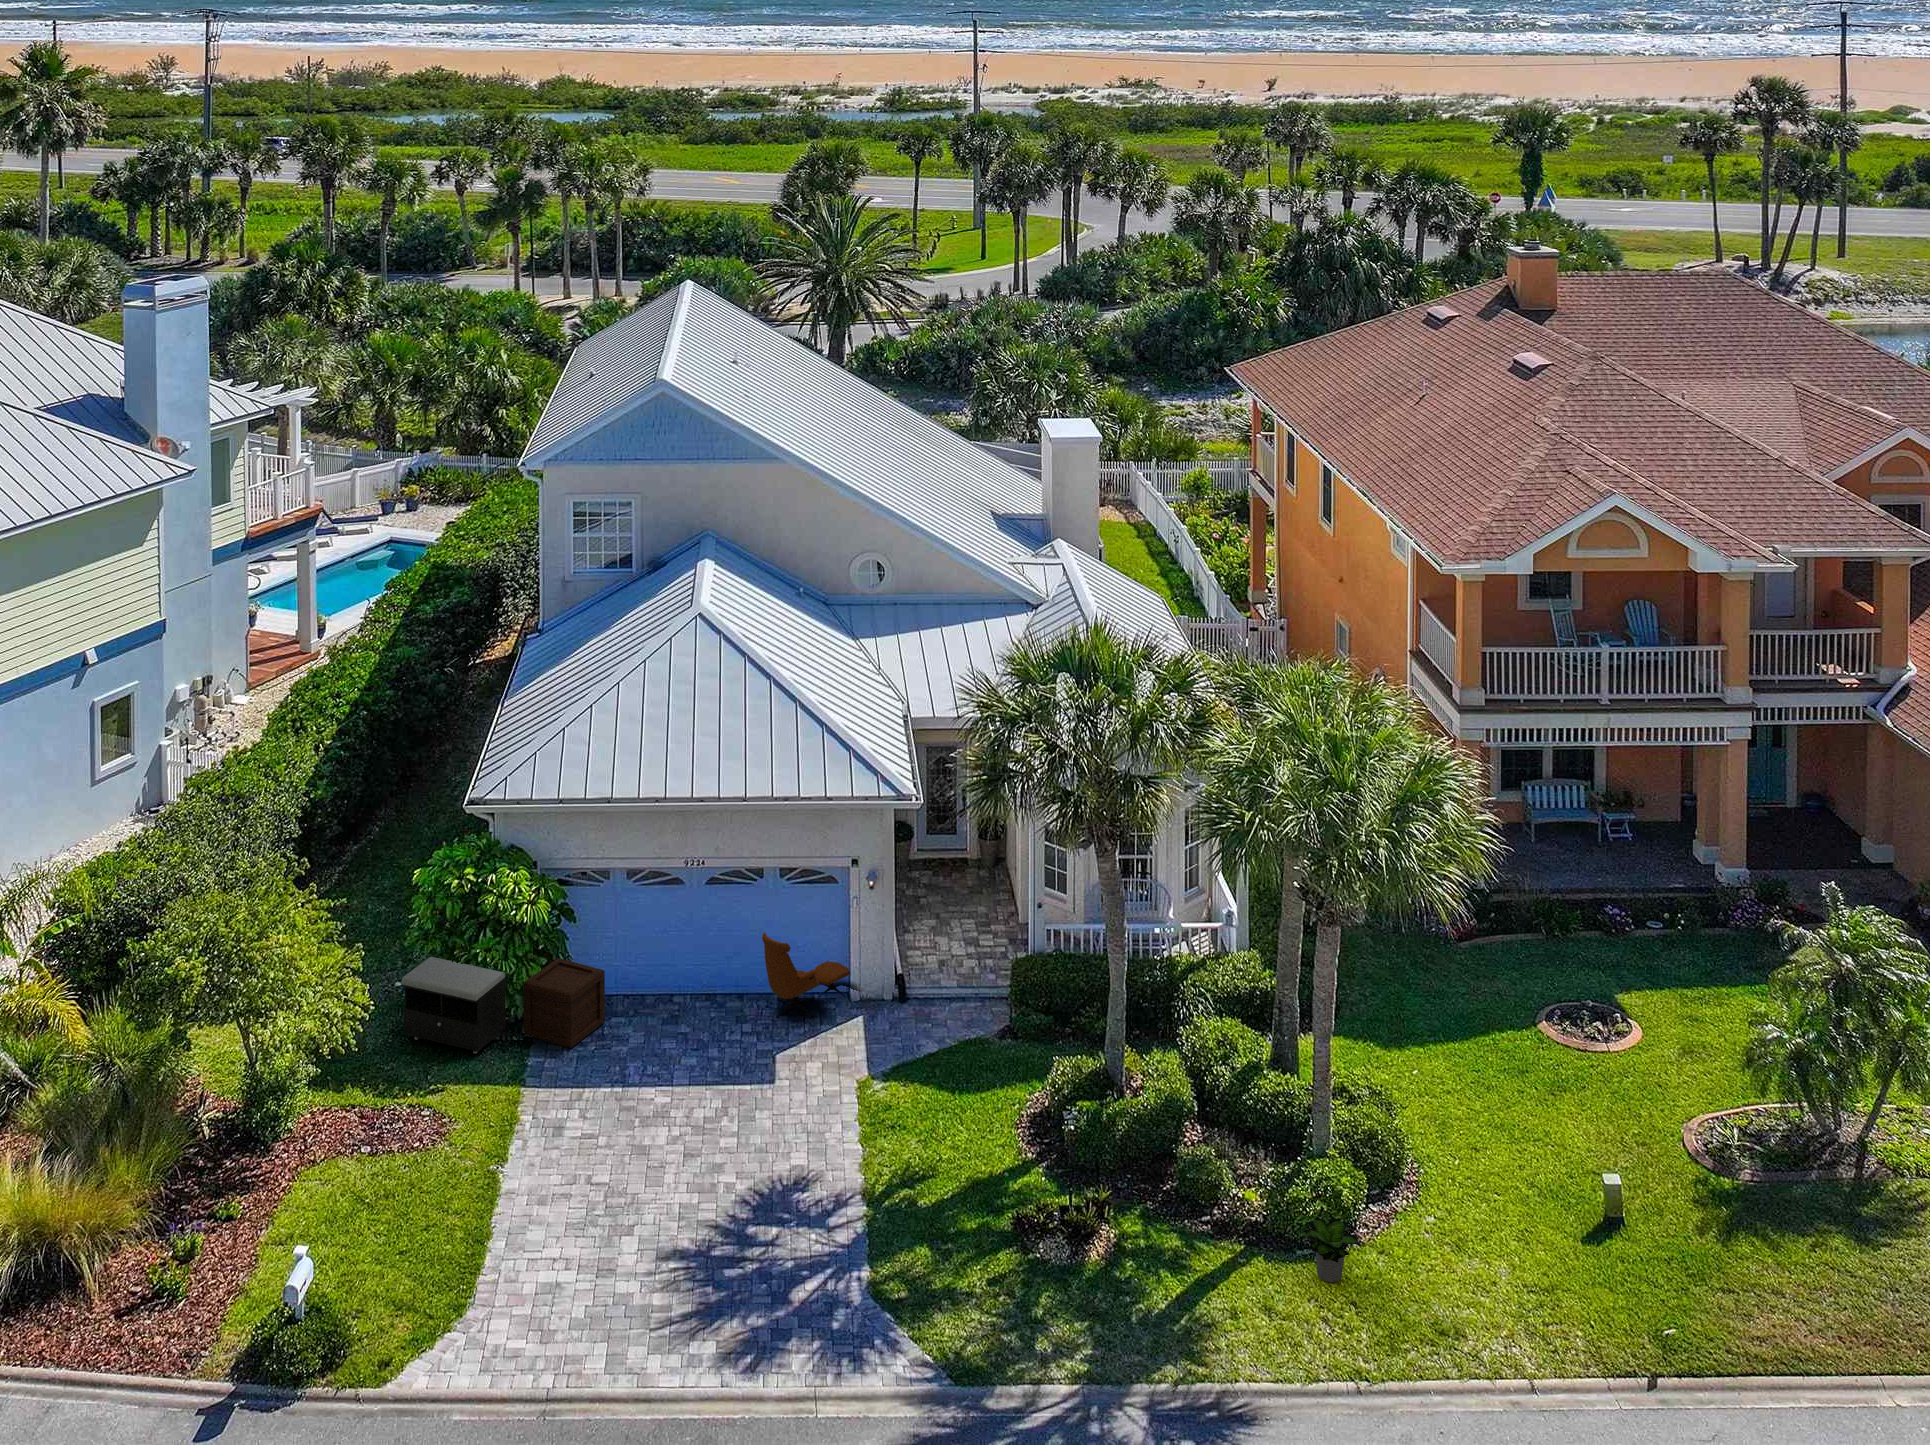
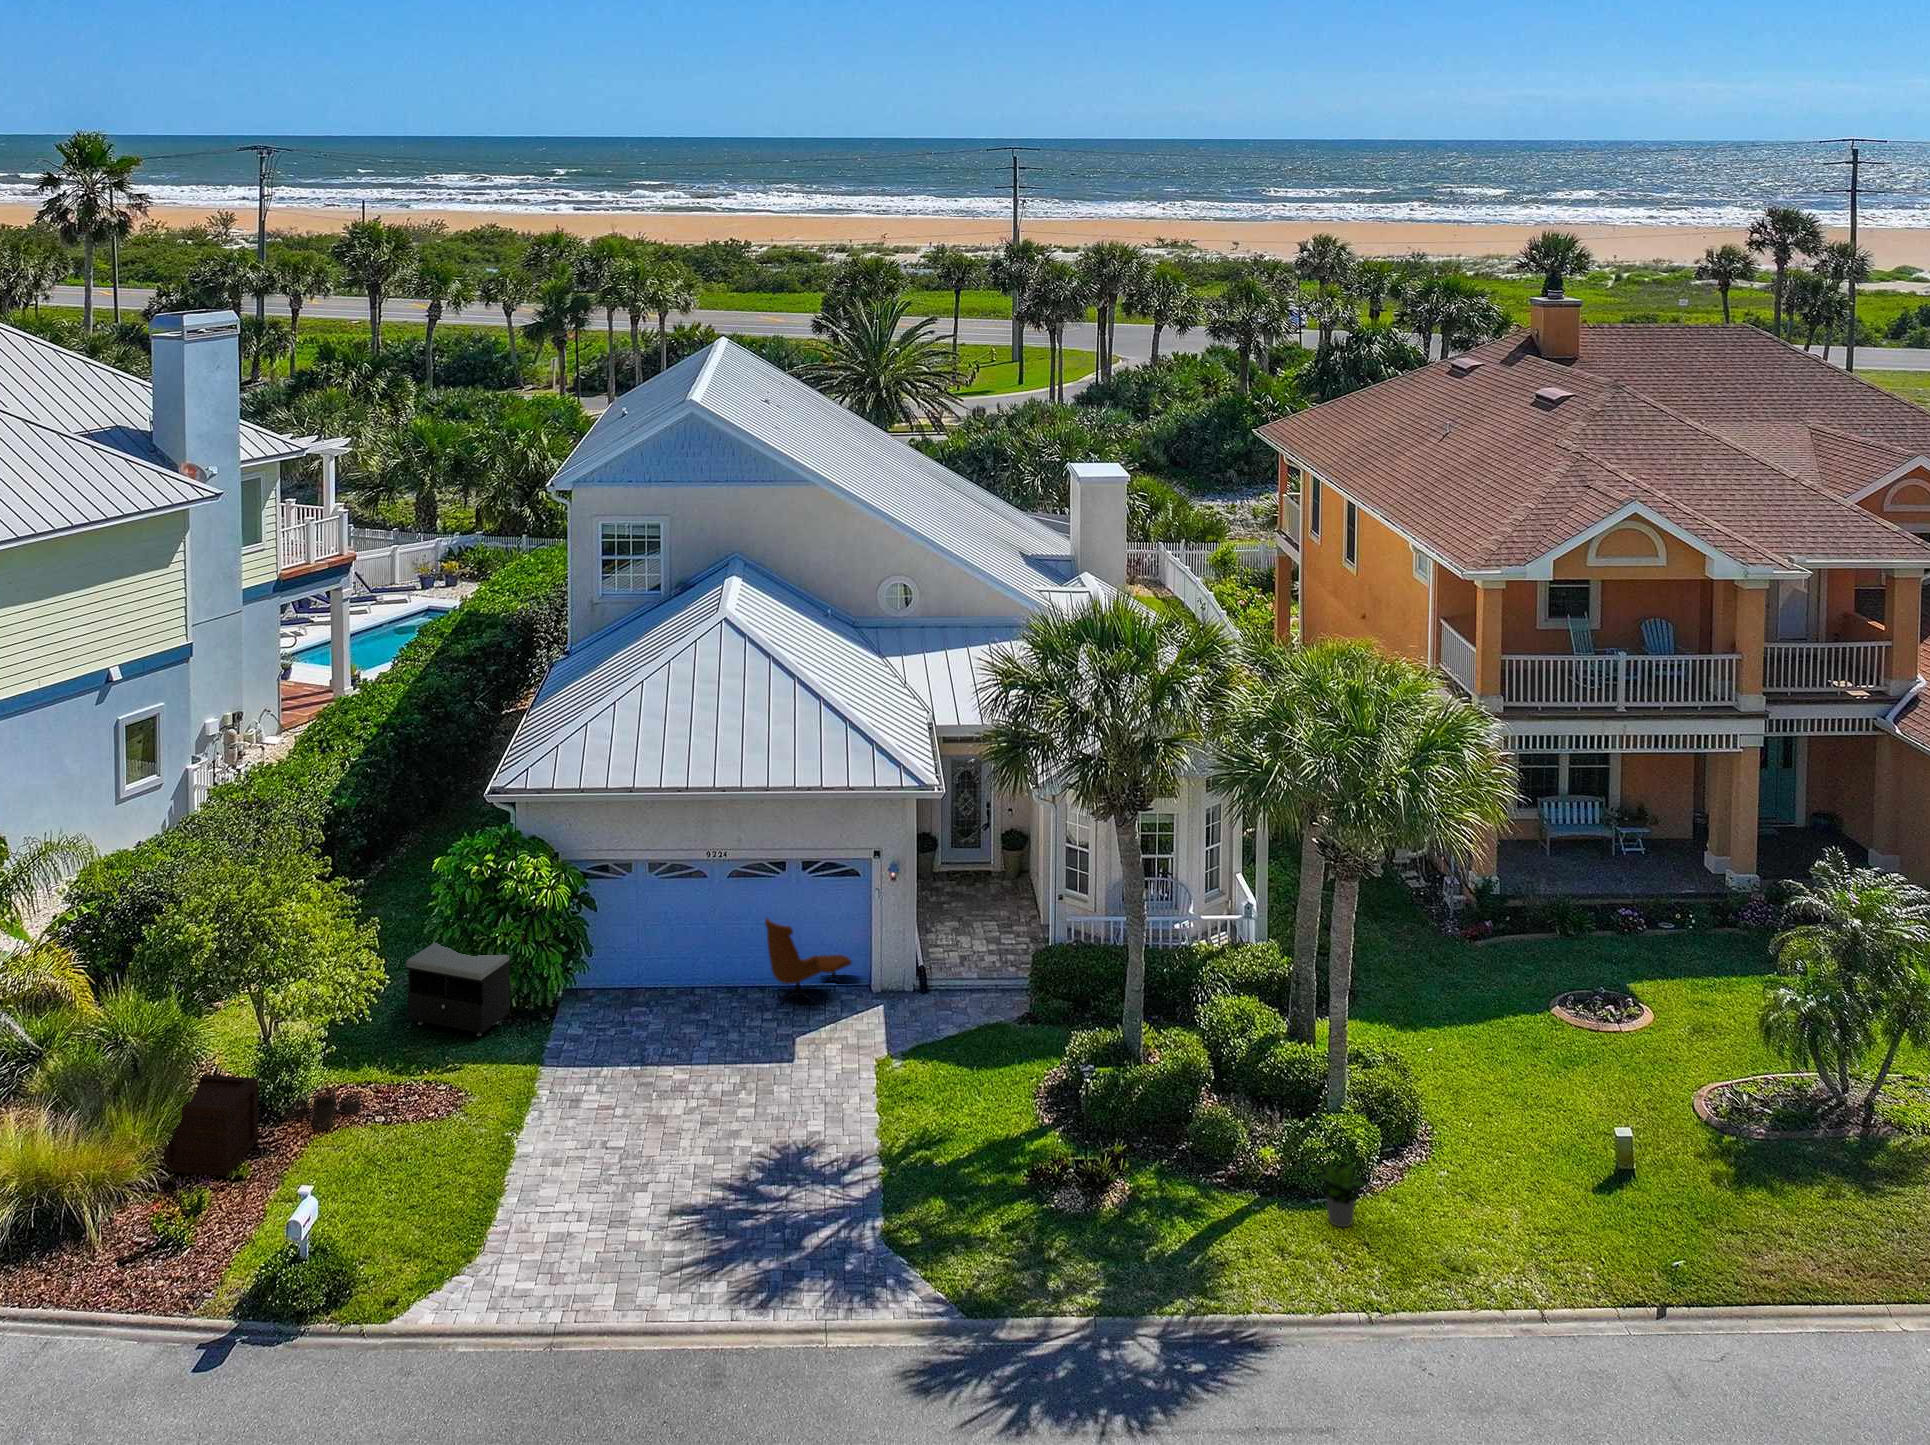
wooden crate: present [523,958,605,1048] -> present [164,1075,258,1176]
woven basket: none [278,1117,357,1163] -> present [284,1088,361,1131]

